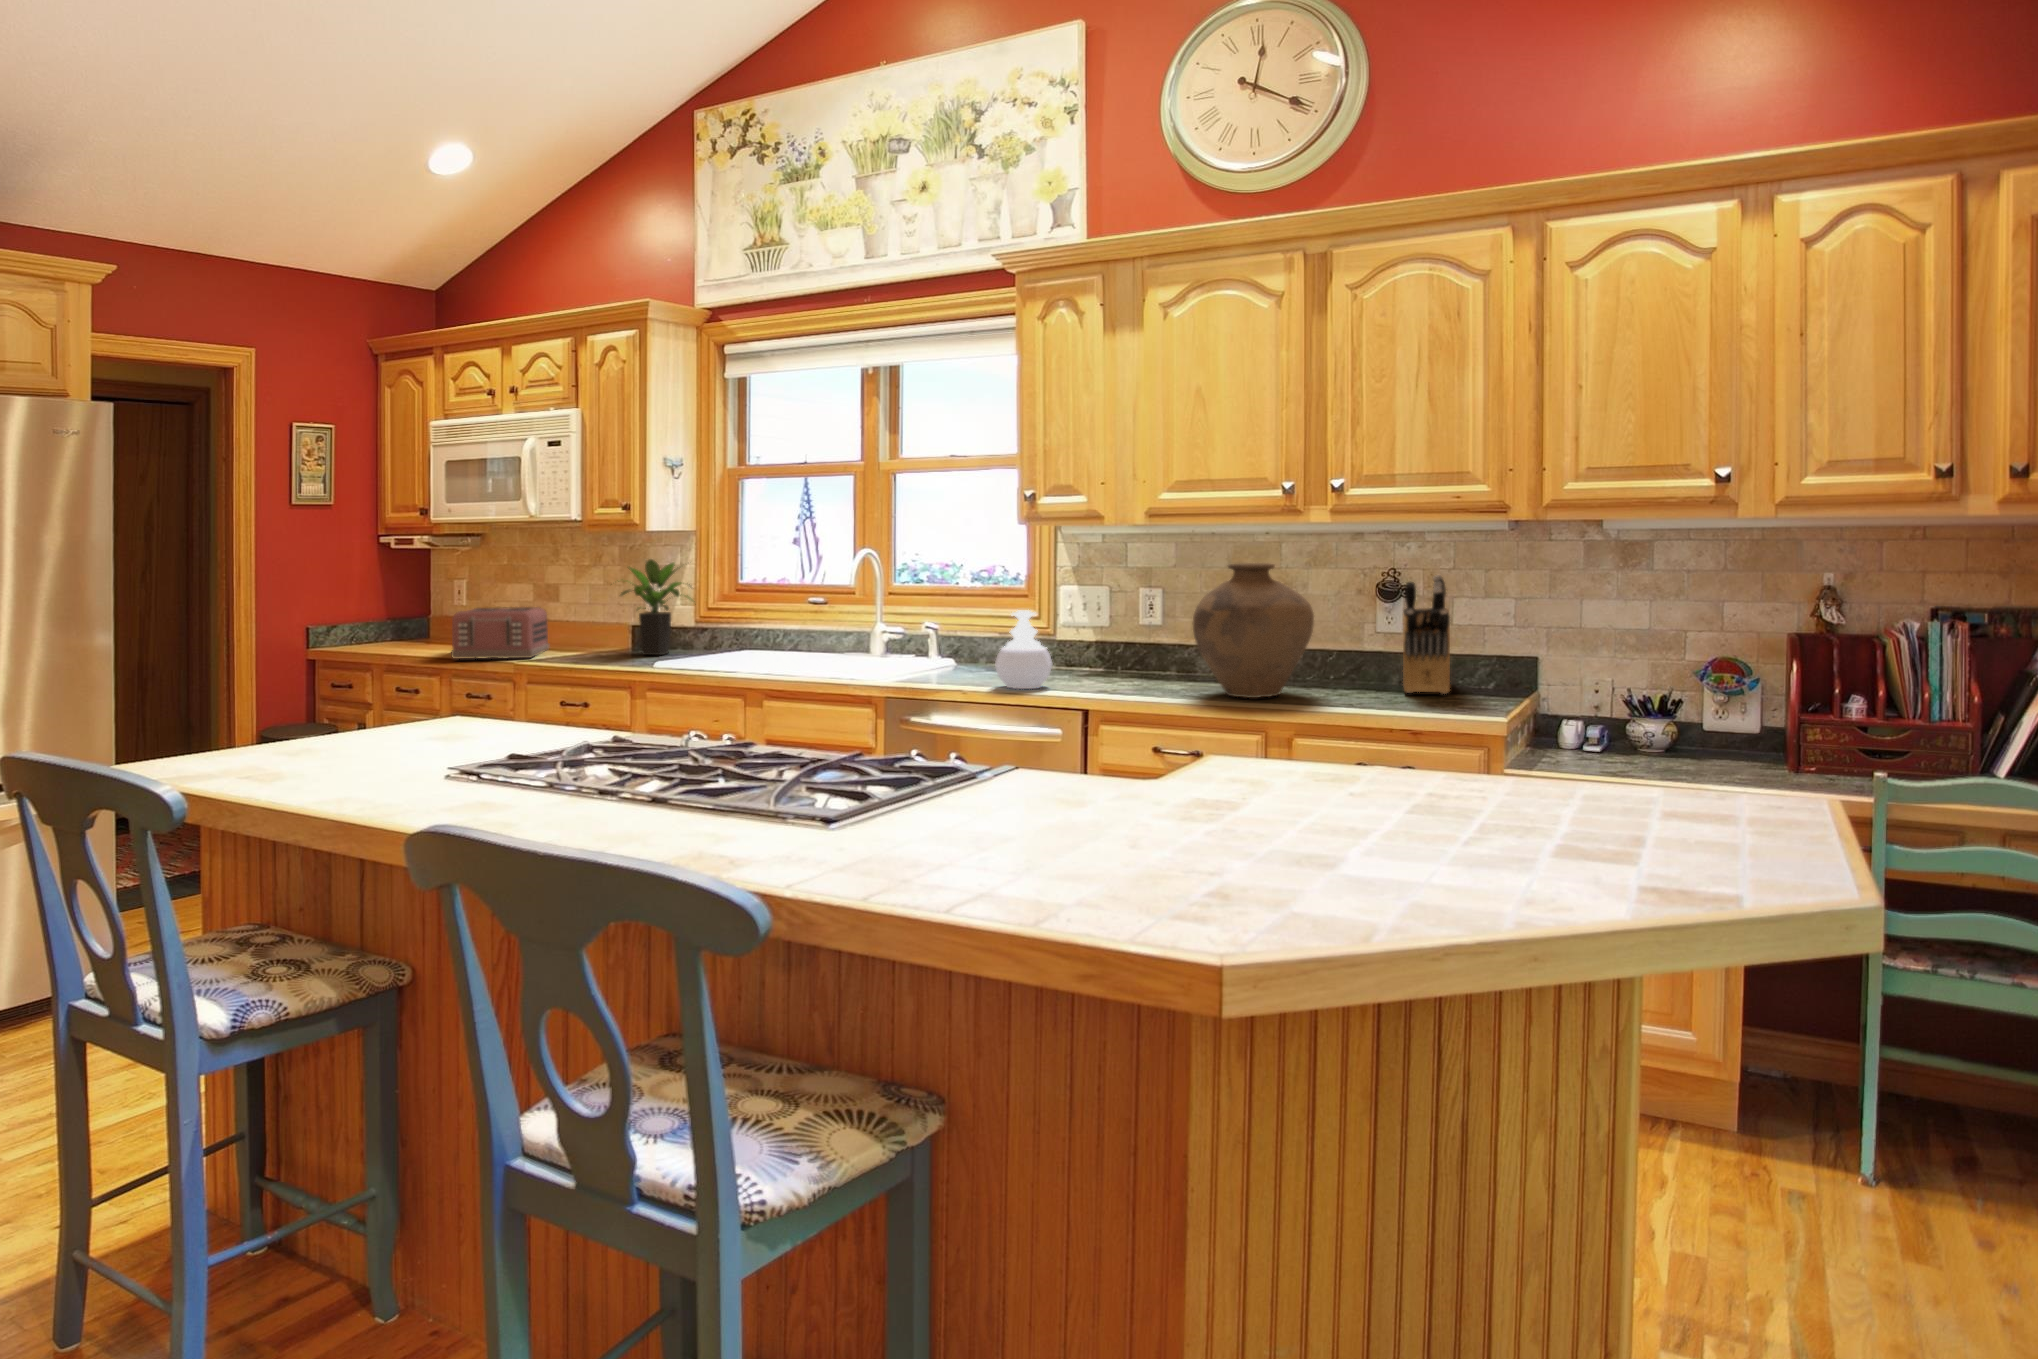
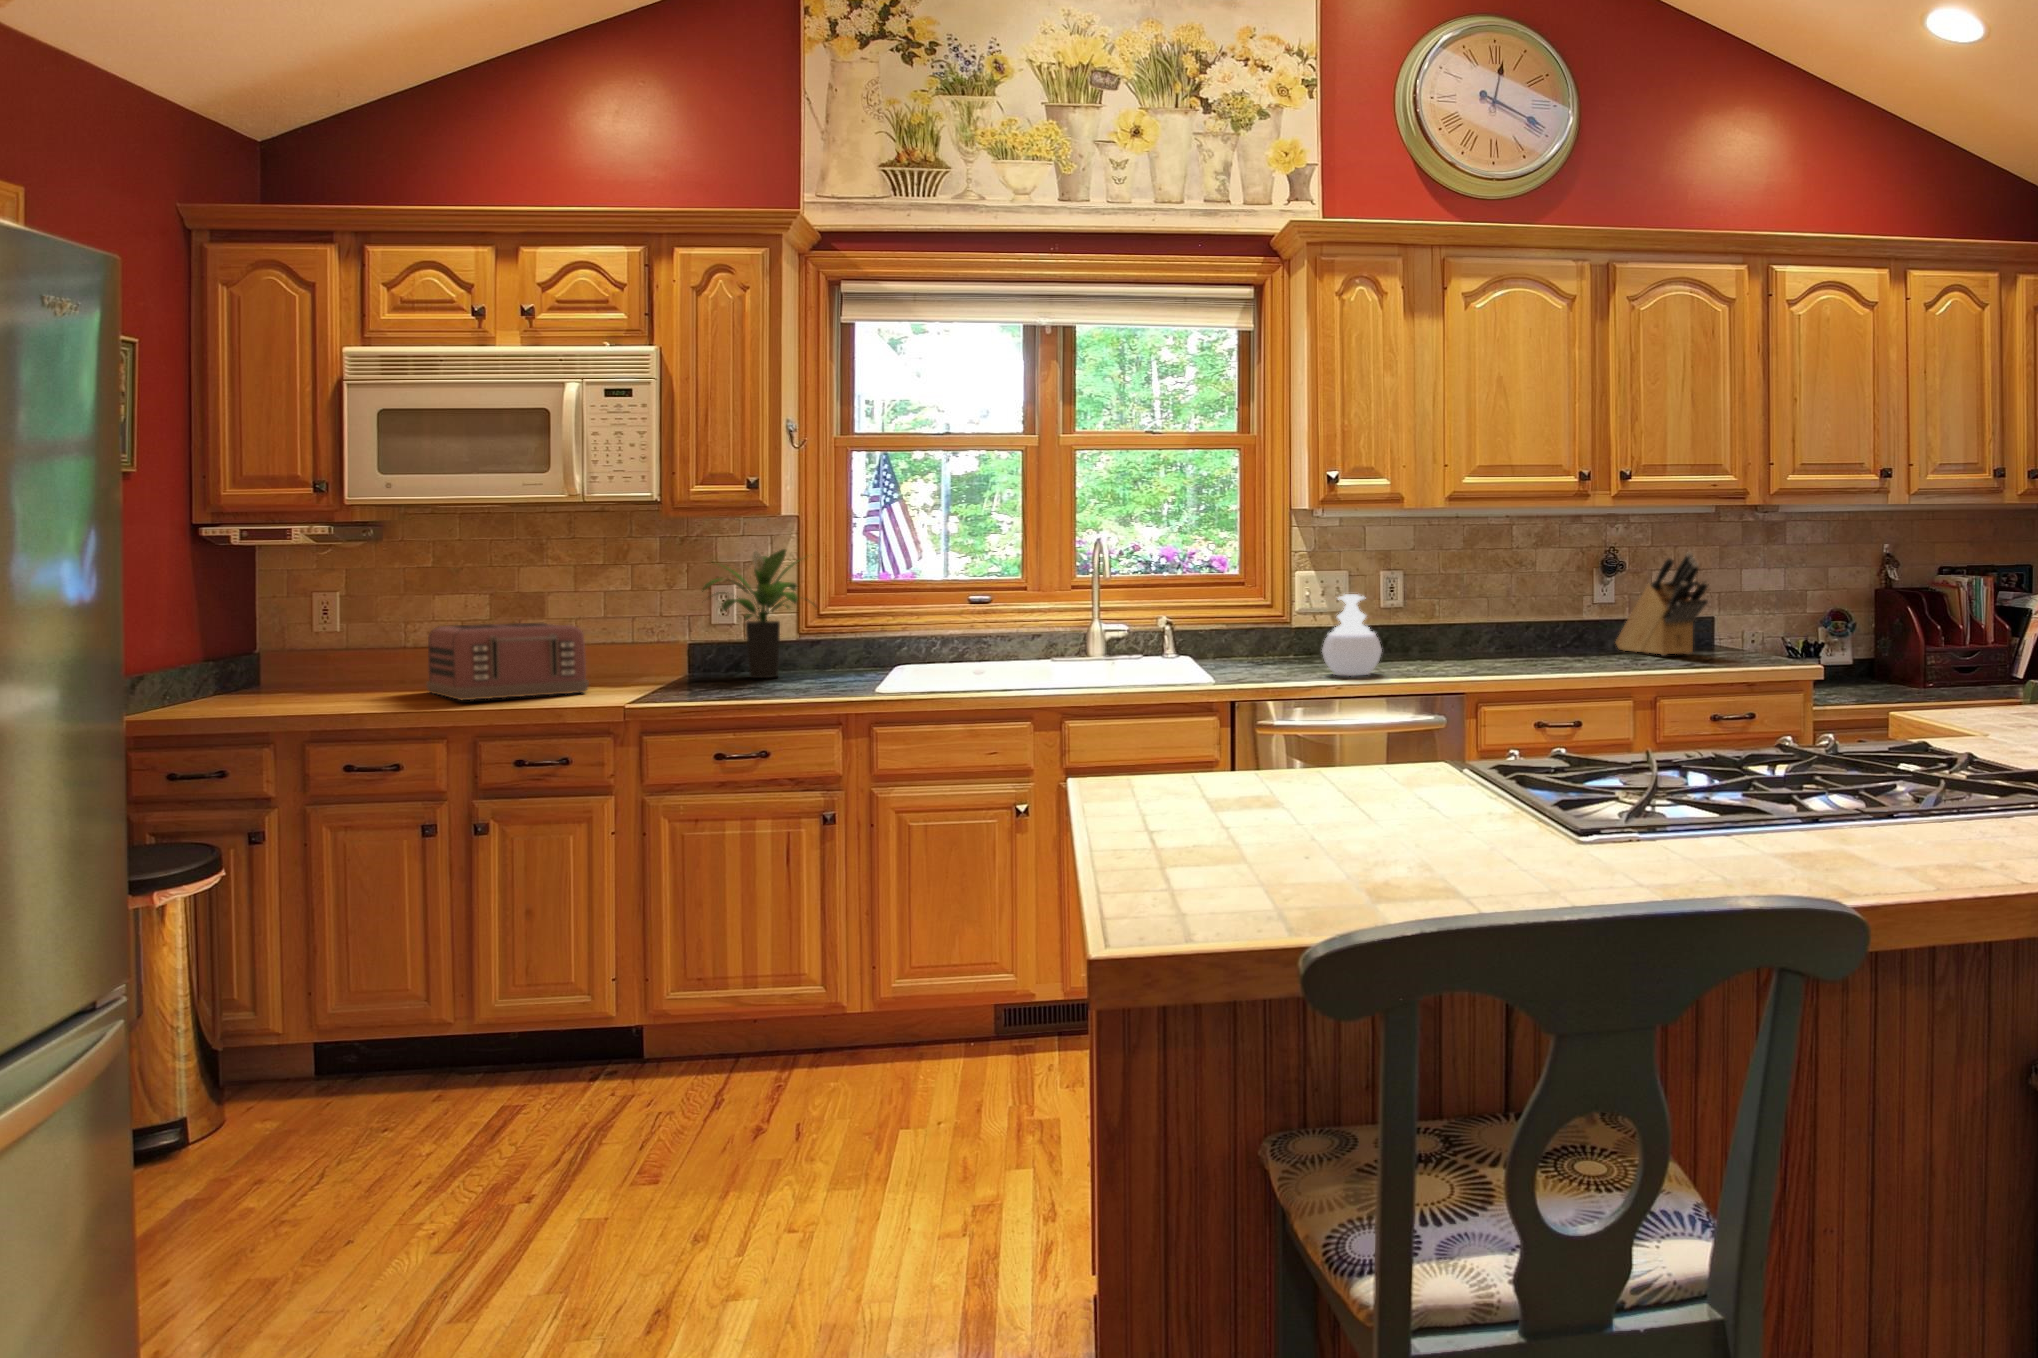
vase: present [1193,563,1314,698] -> none [1510,543,1617,667]

